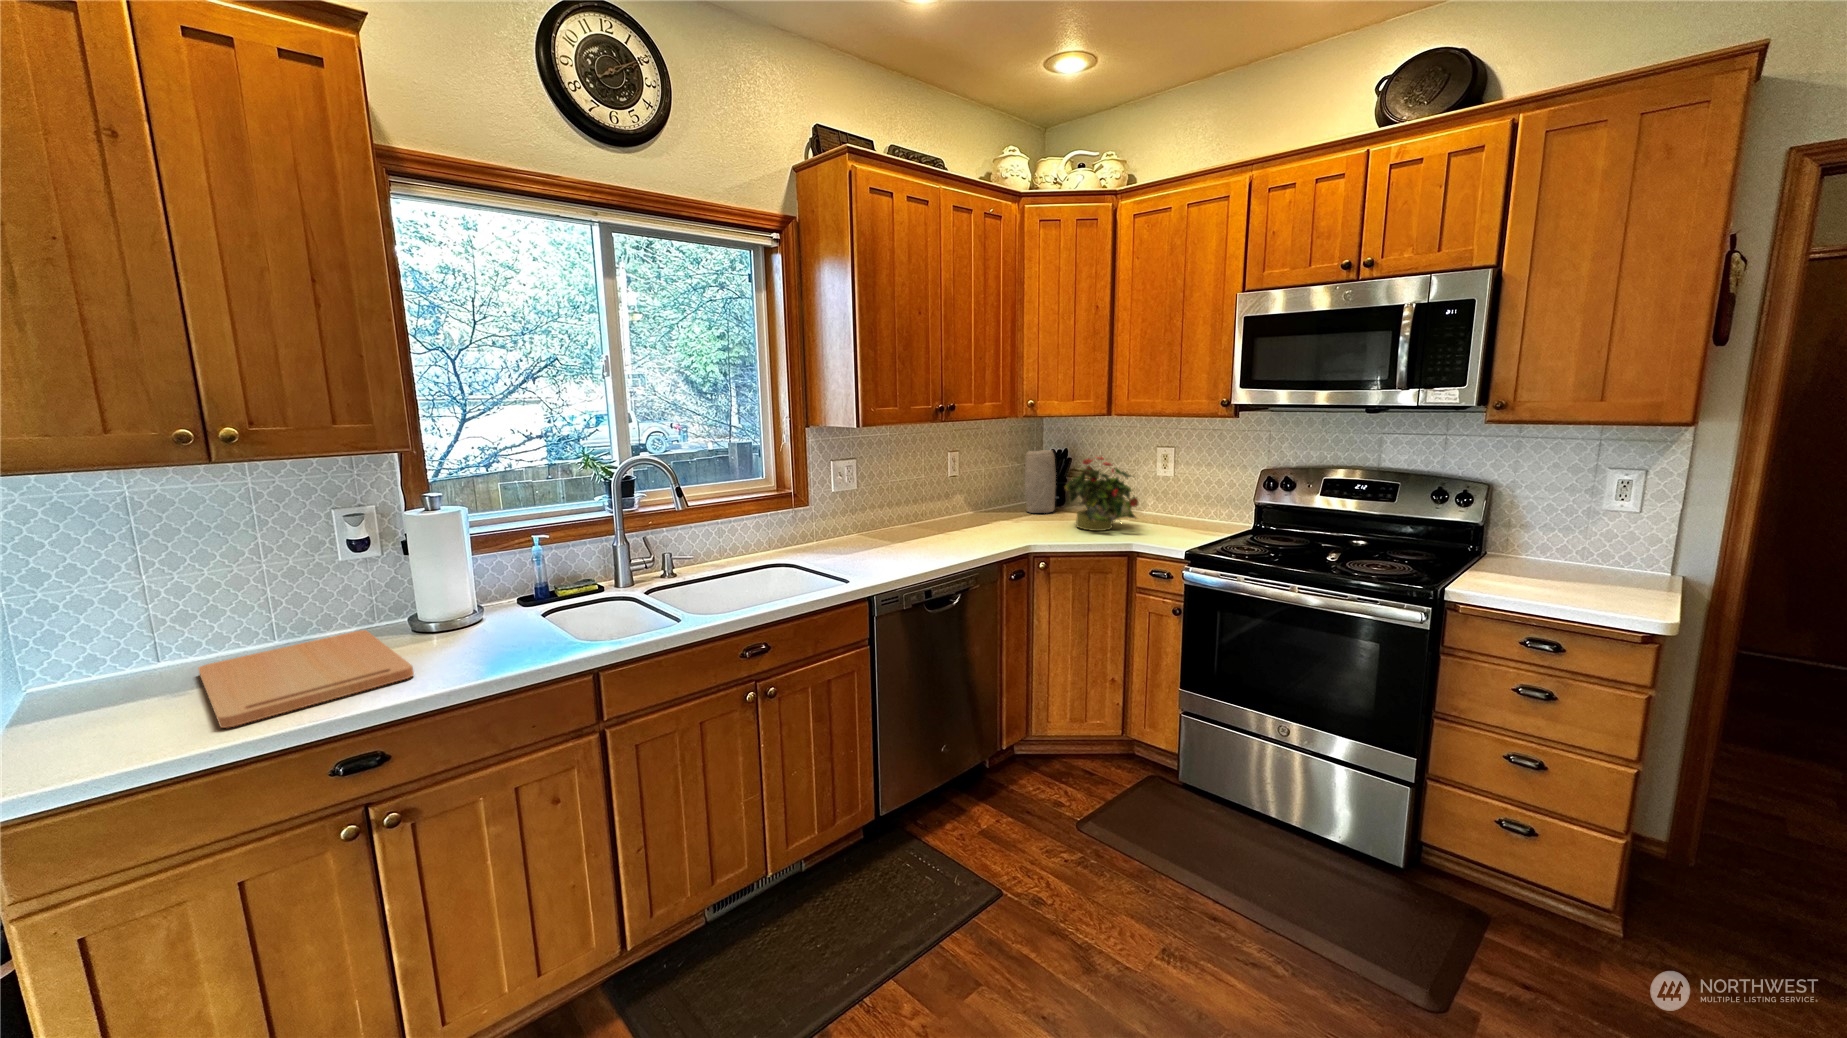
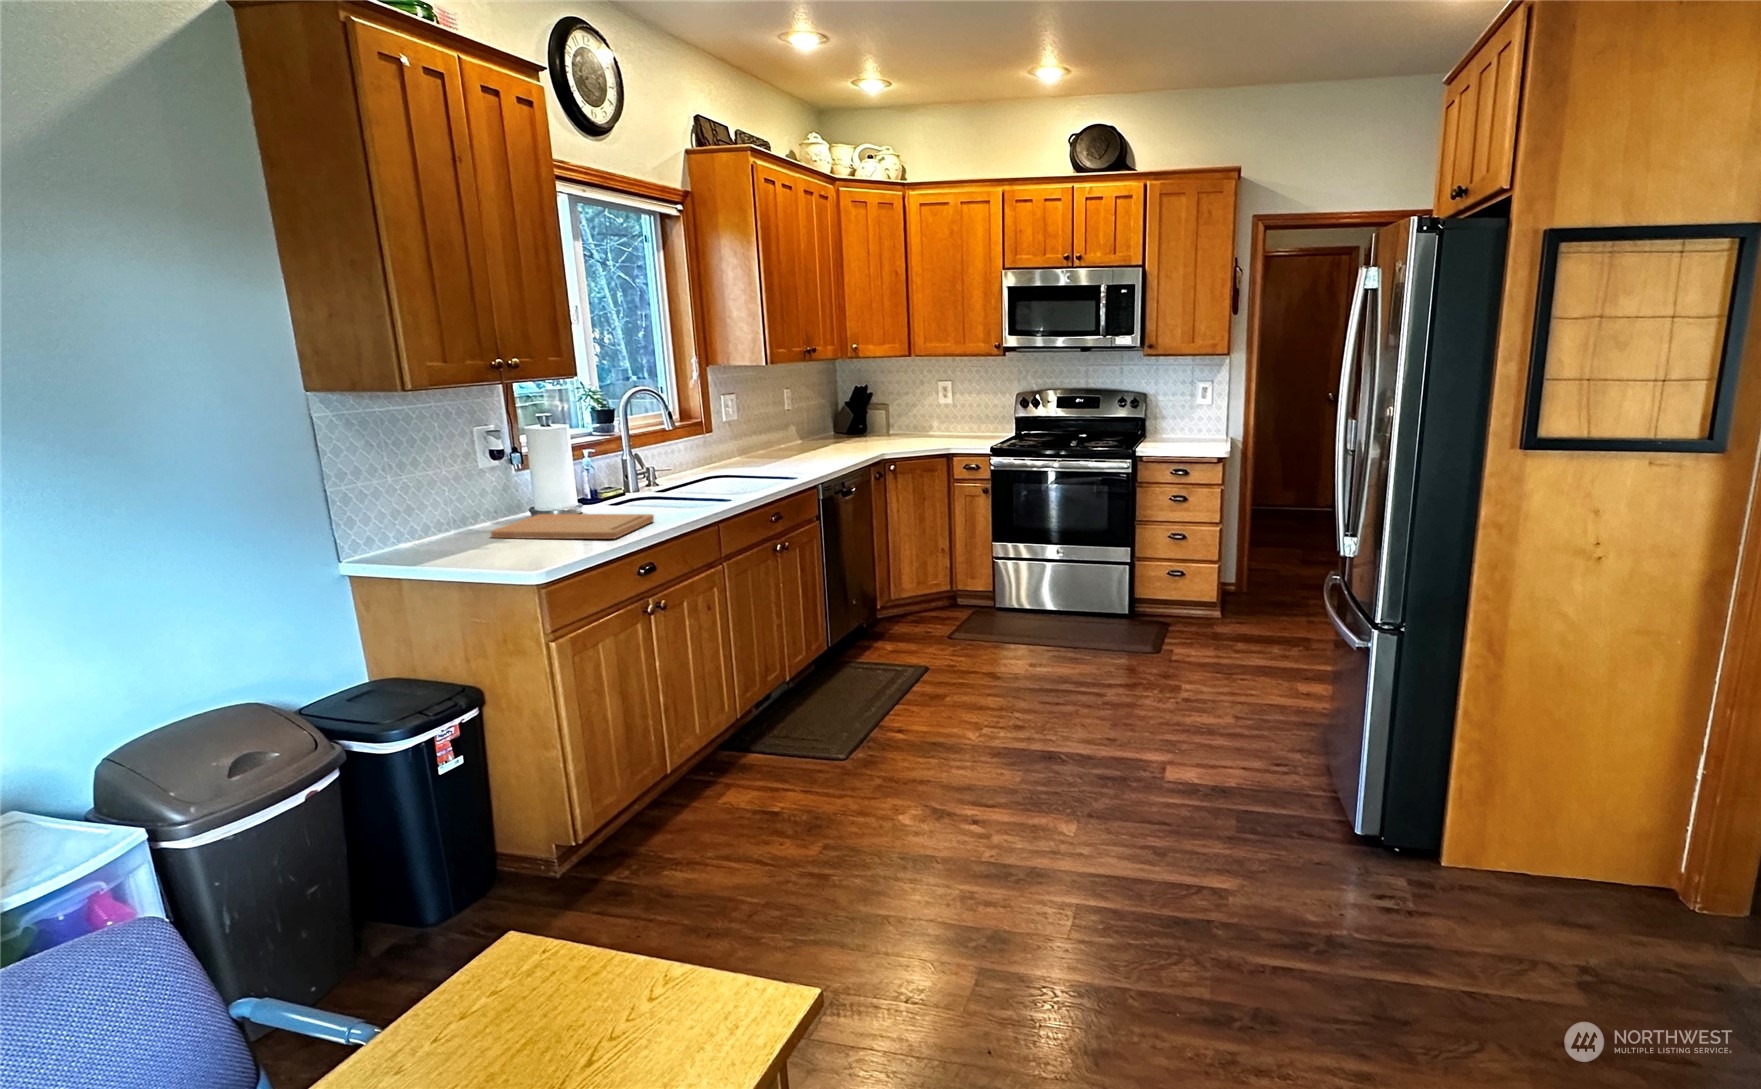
vase: present [1025,450,1056,513] -> none [838,386,864,439]
potted plant: present [1065,457,1139,531] -> none [884,386,947,444]

